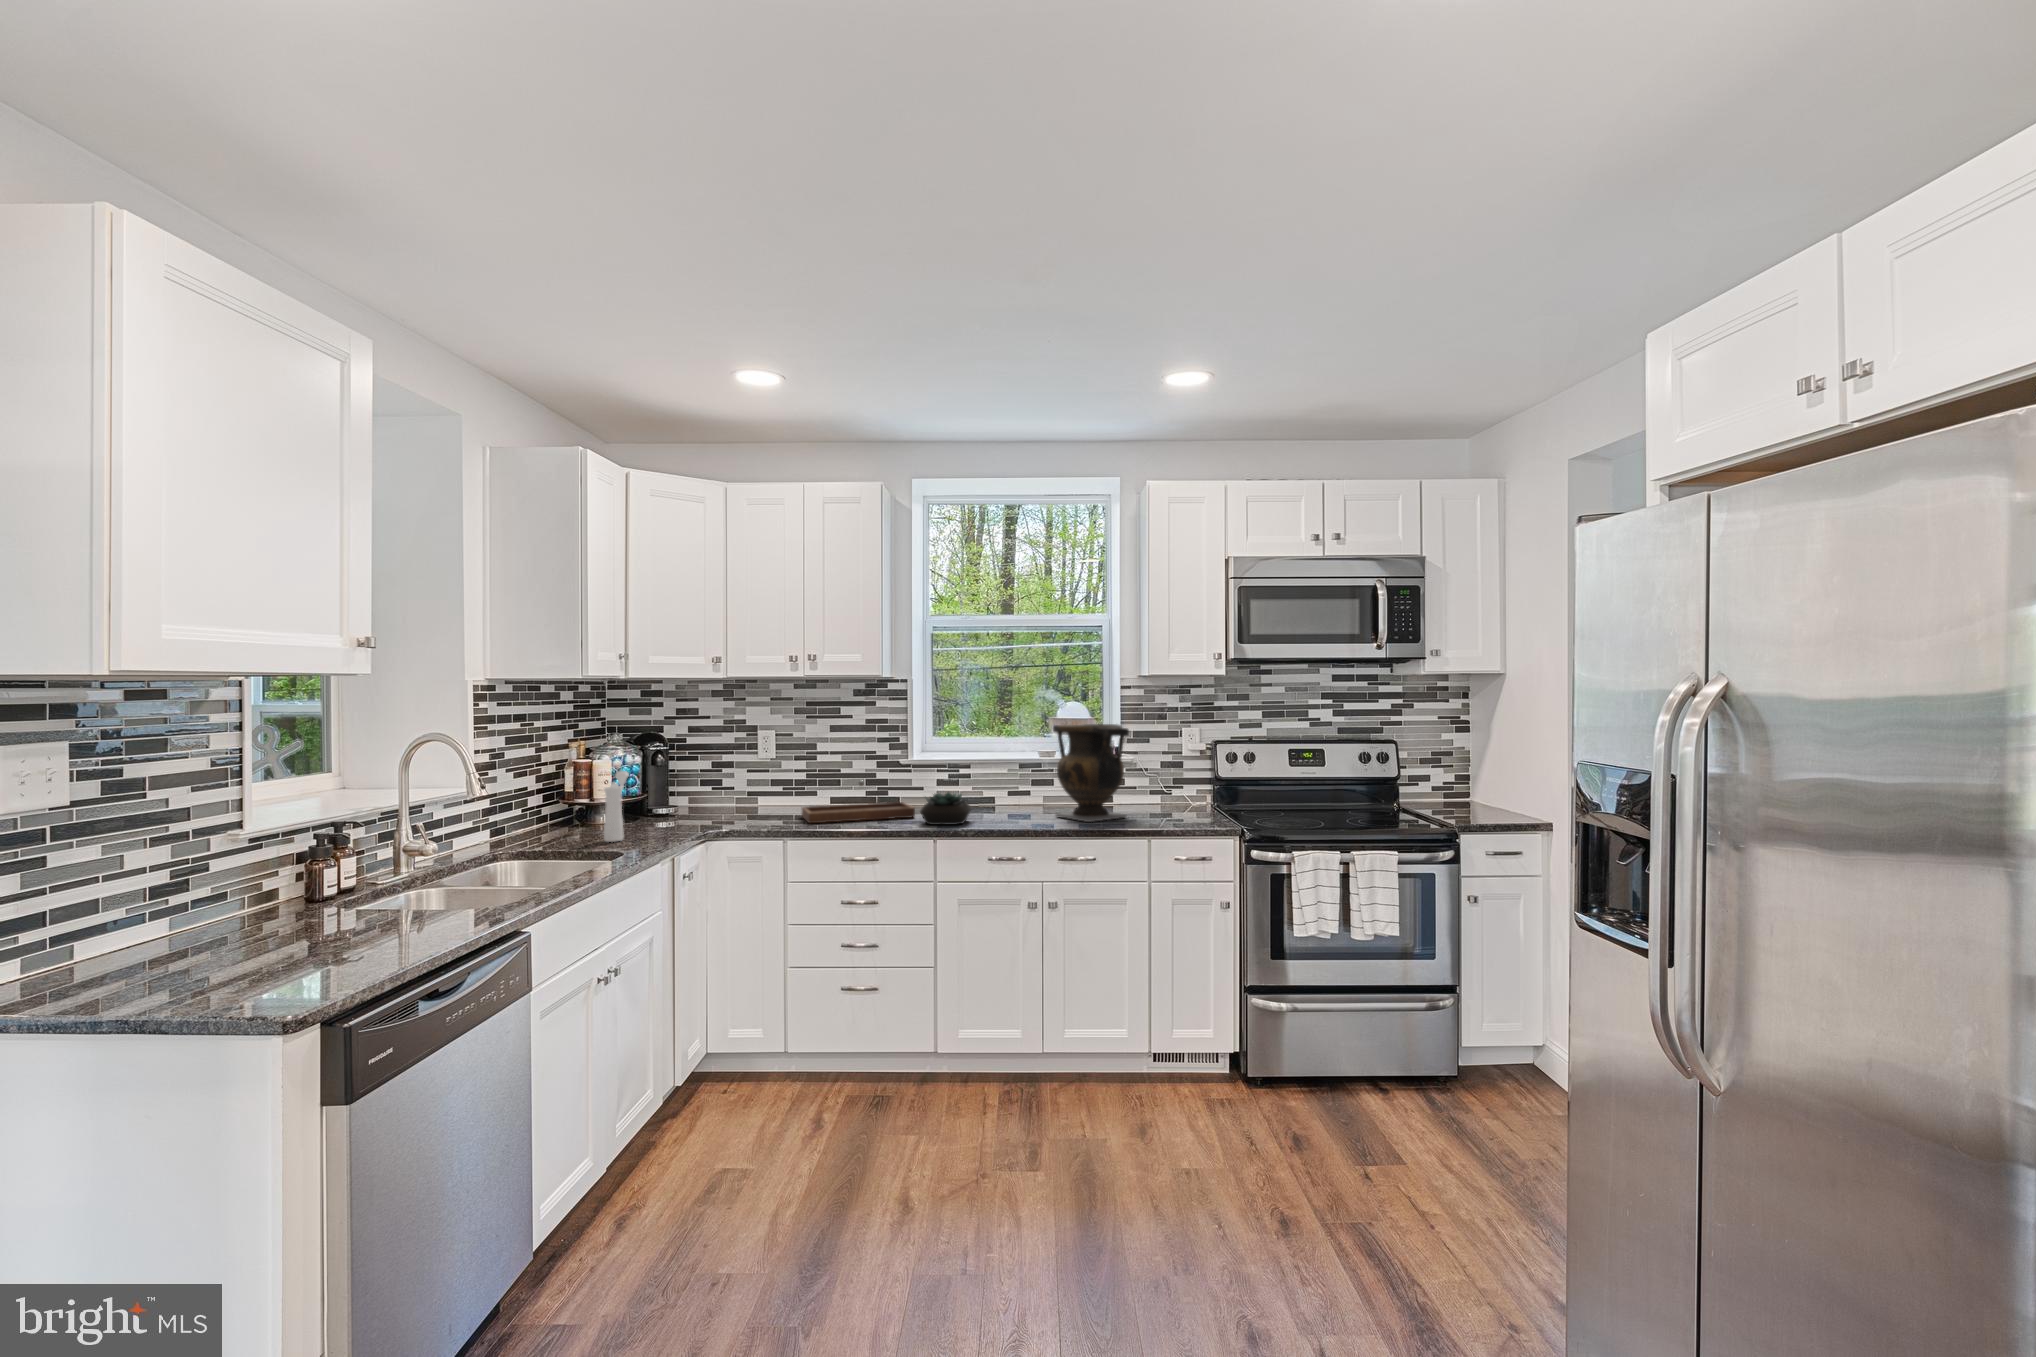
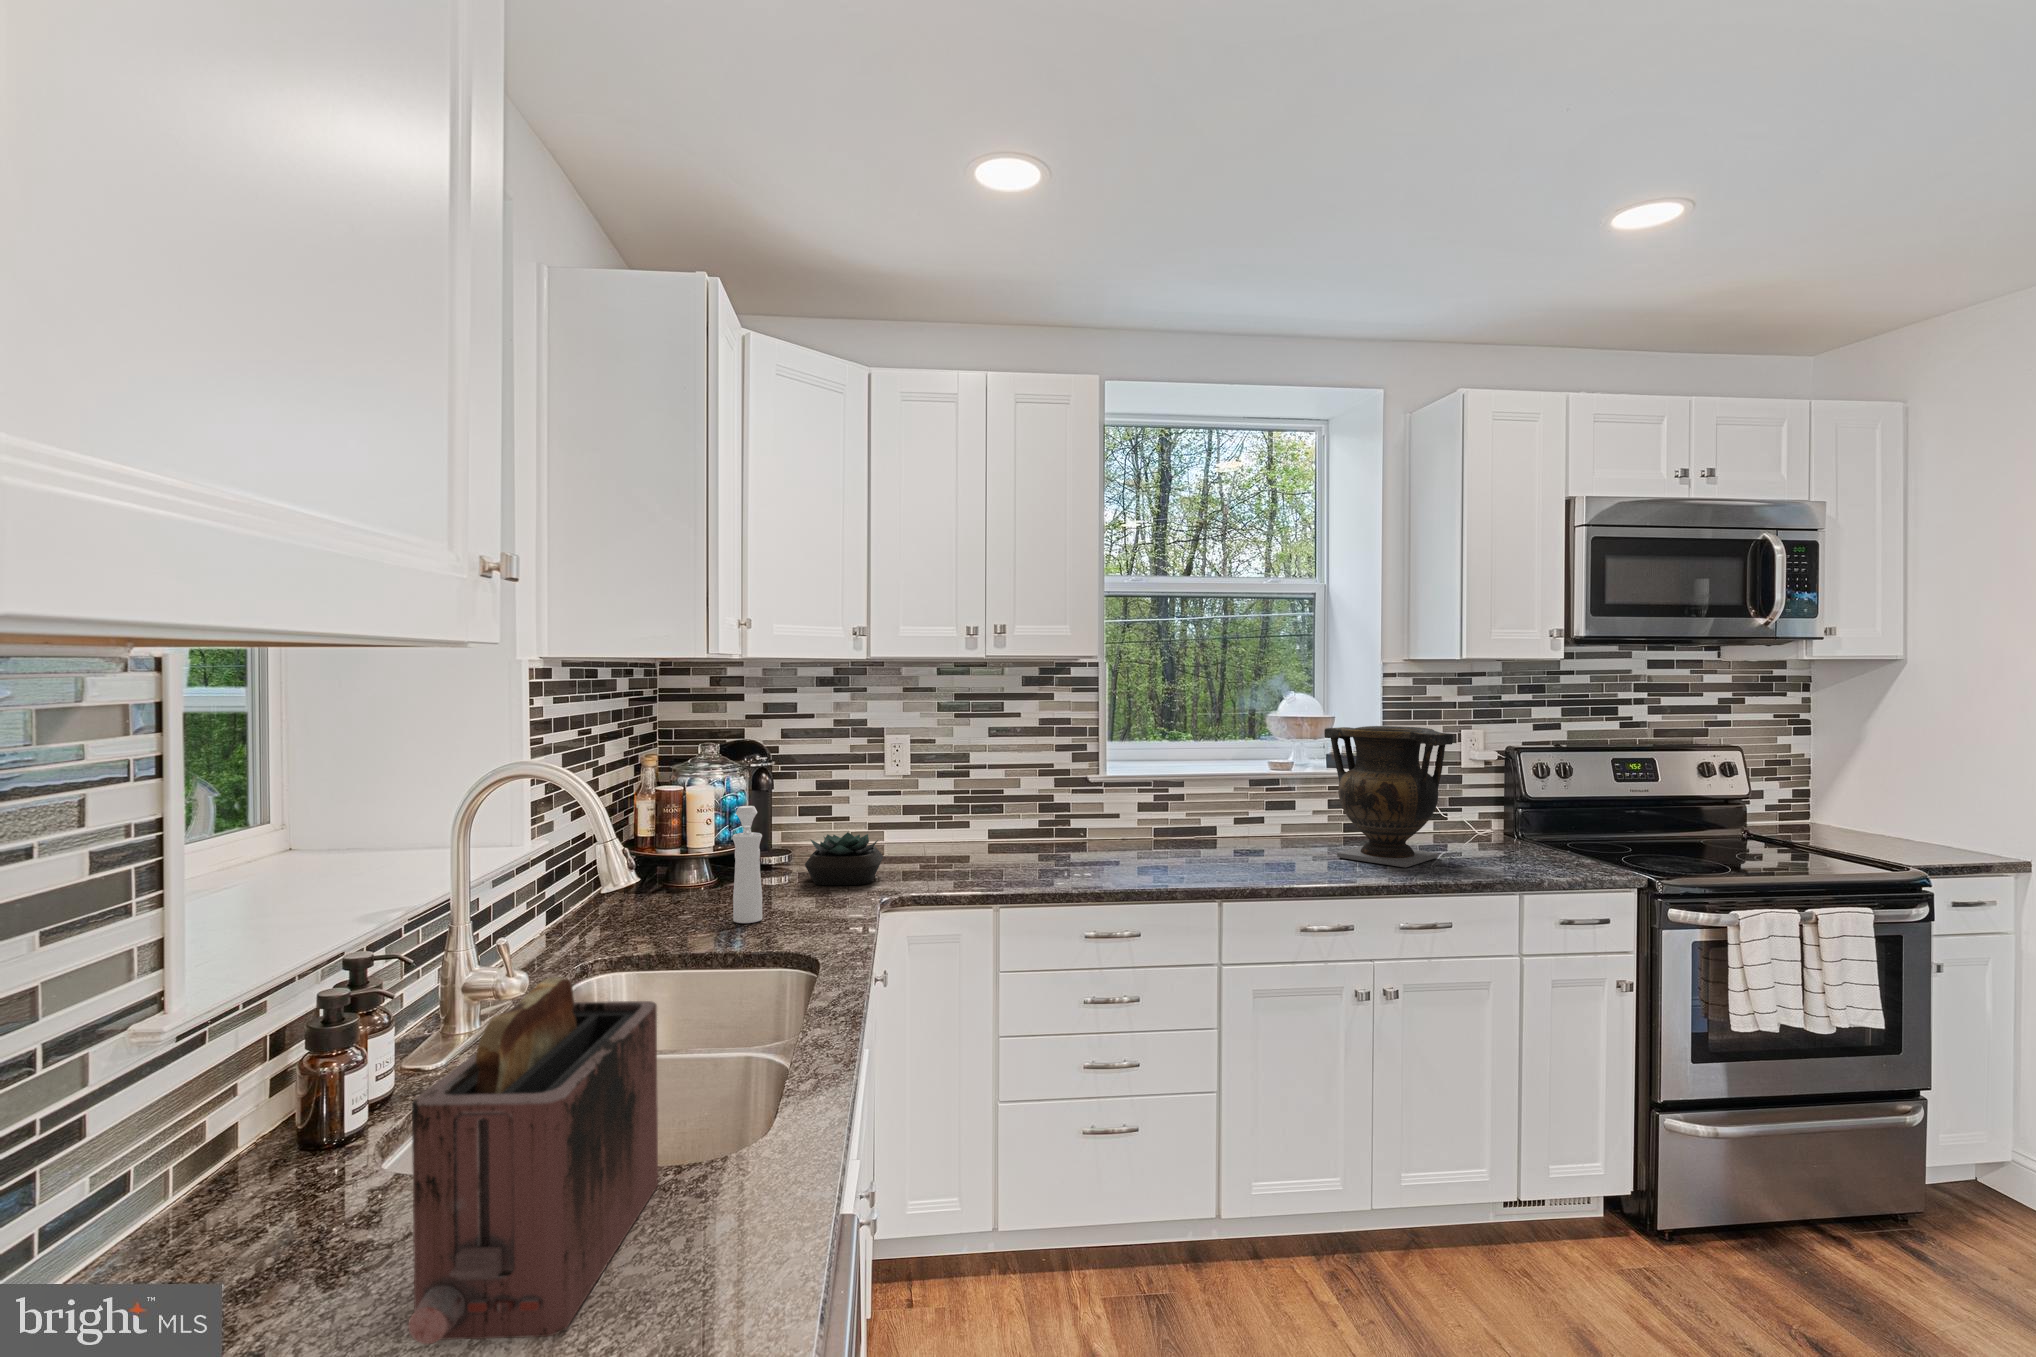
tray: present [802,781,915,823] -> none [972,808,1142,876]
succulent plant: present [920,792,971,825] -> present [805,832,884,885]
toaster: none [305,819,444,947] -> present [408,978,658,1344]

